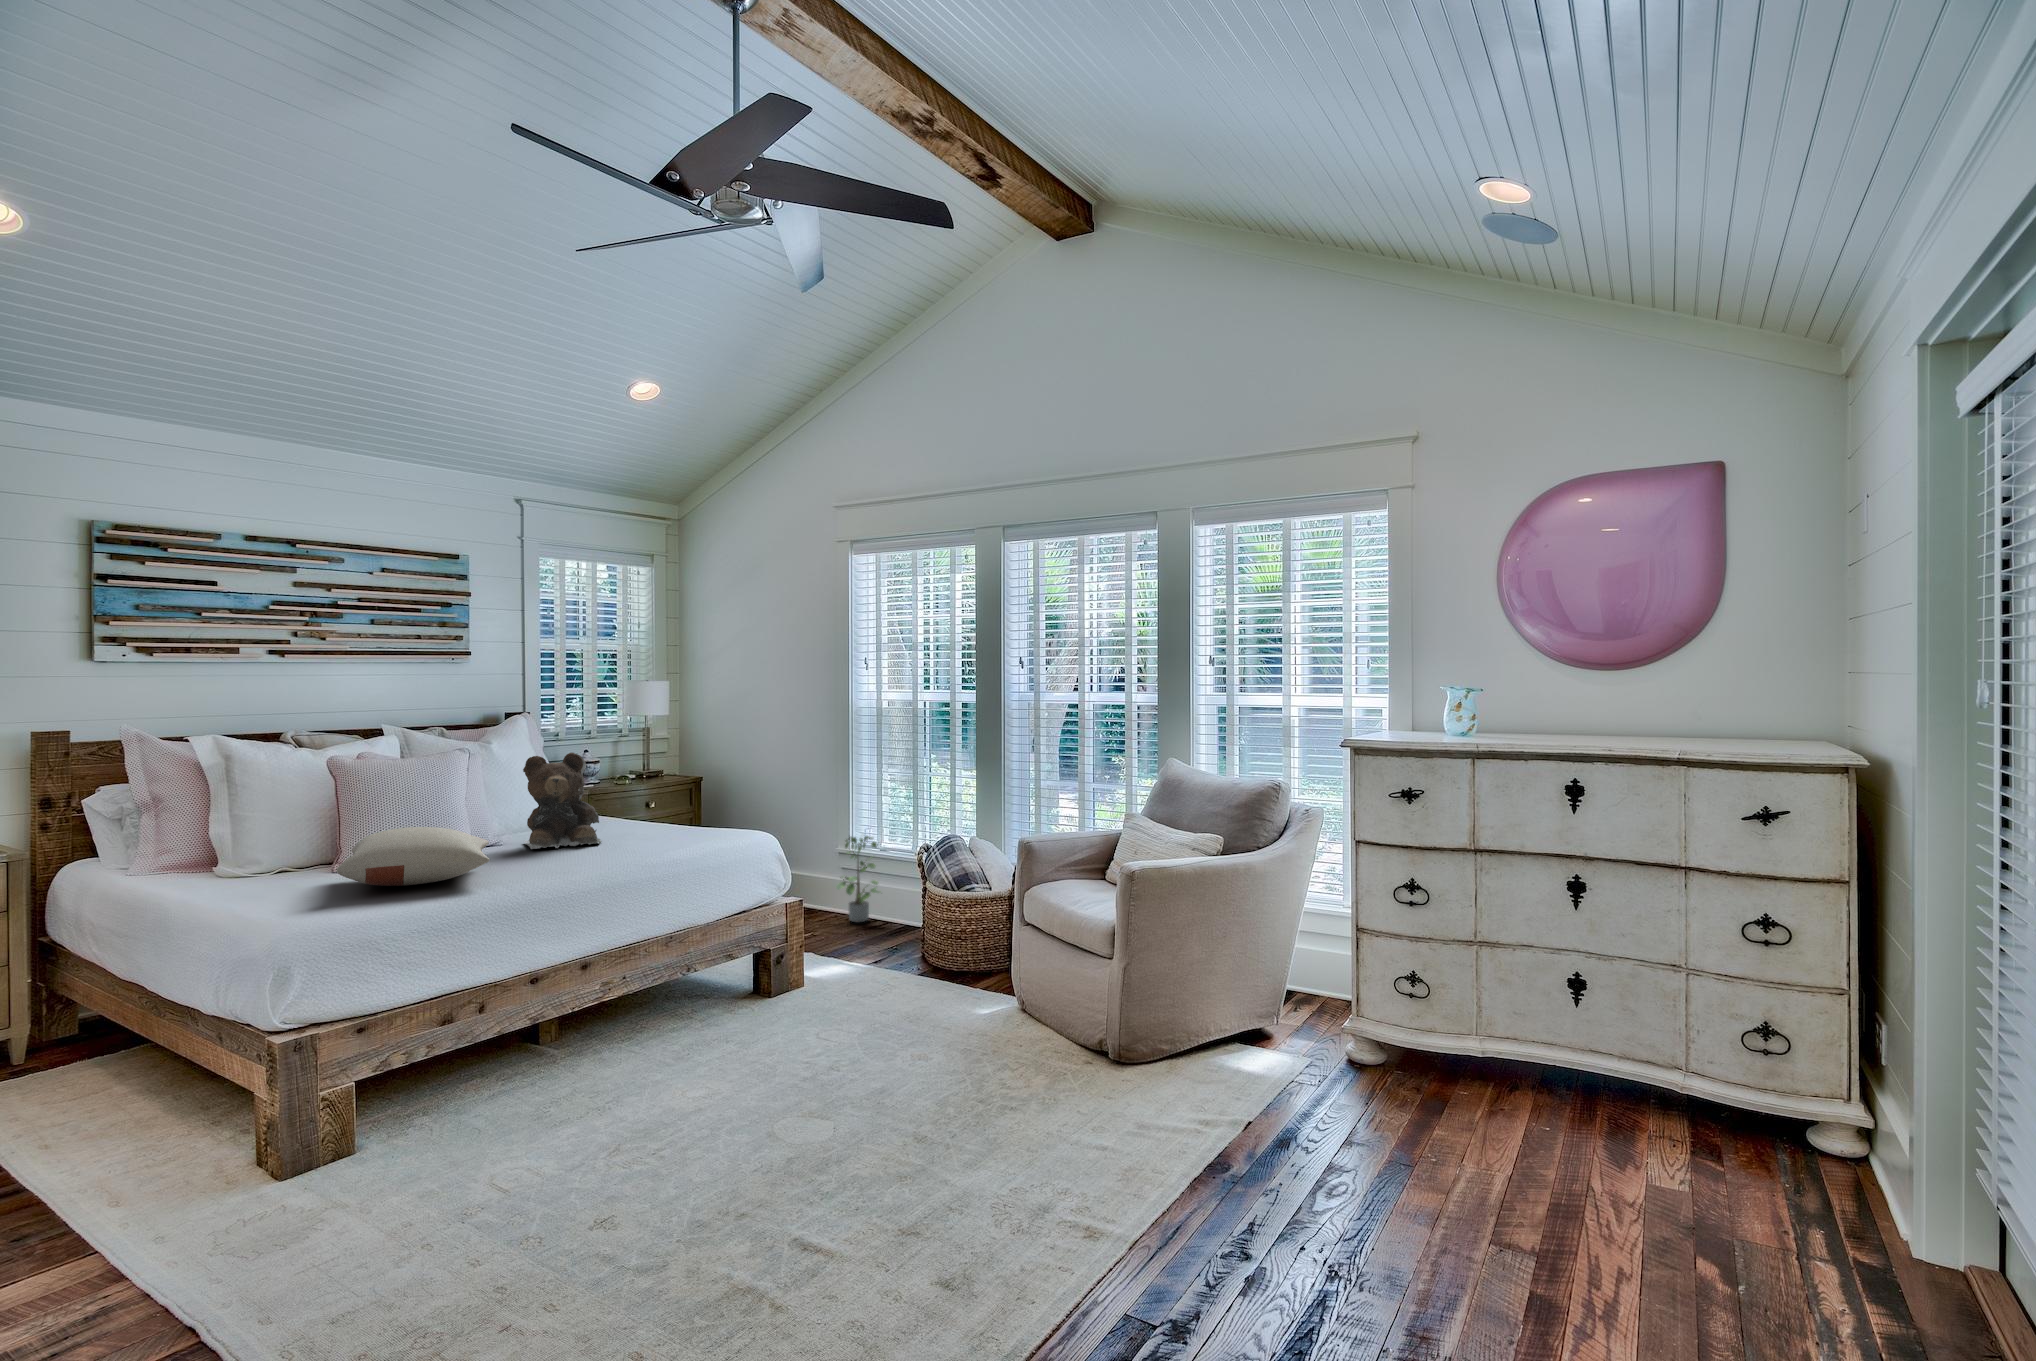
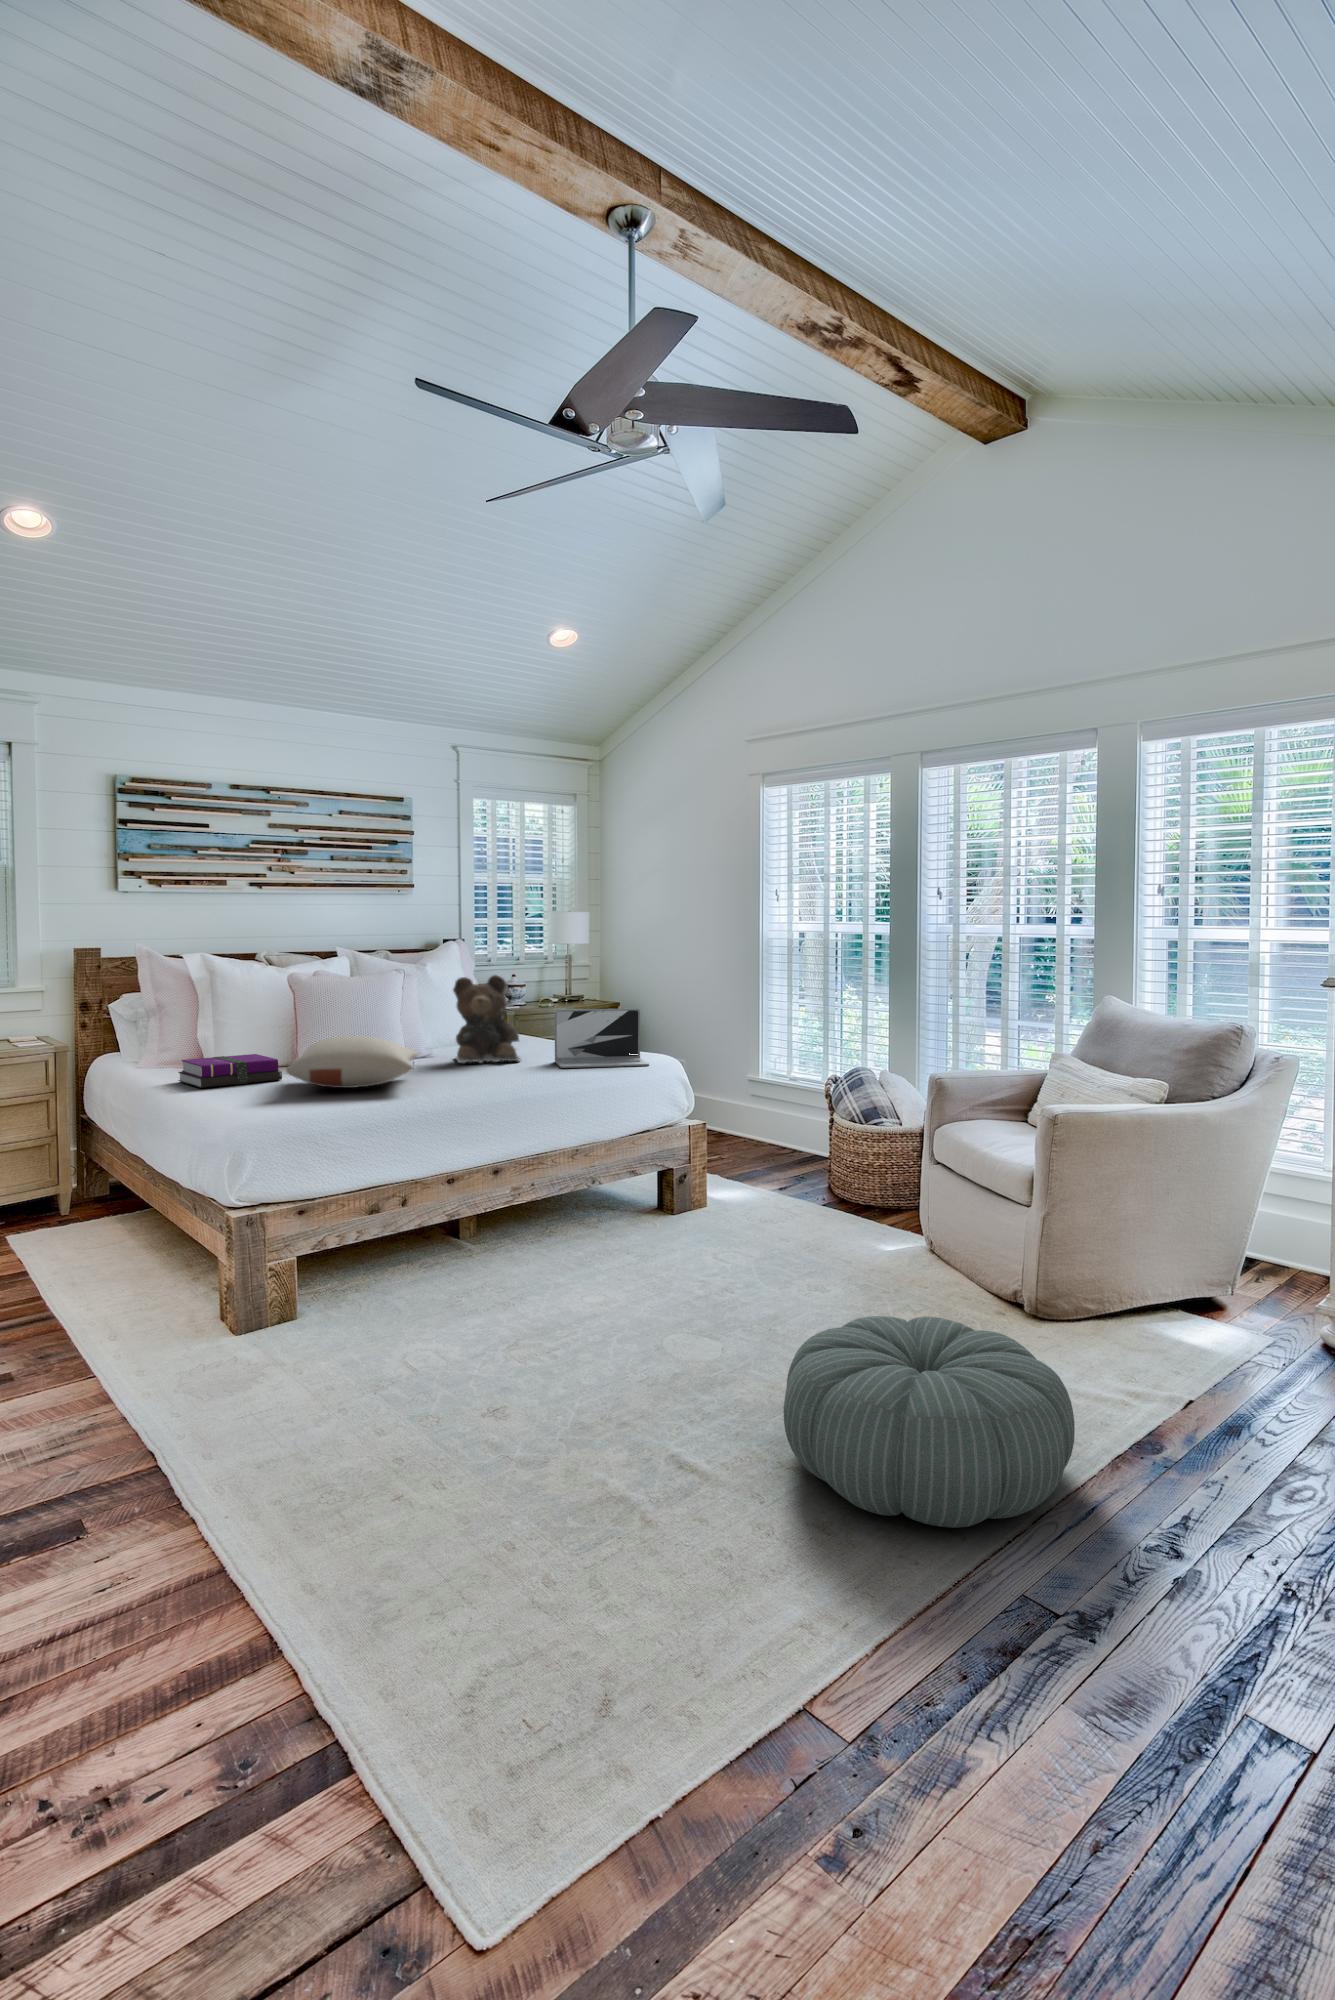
laptop: none [639,783,742,849] -> present [555,1009,649,1068]
potted plant: present [836,836,879,922] -> none [746,1067,792,1154]
notebook: none [188,851,323,895] -> present [178,1054,282,1088]
pouf: none [904,1072,1160,1265] -> present [784,1316,1075,1528]

